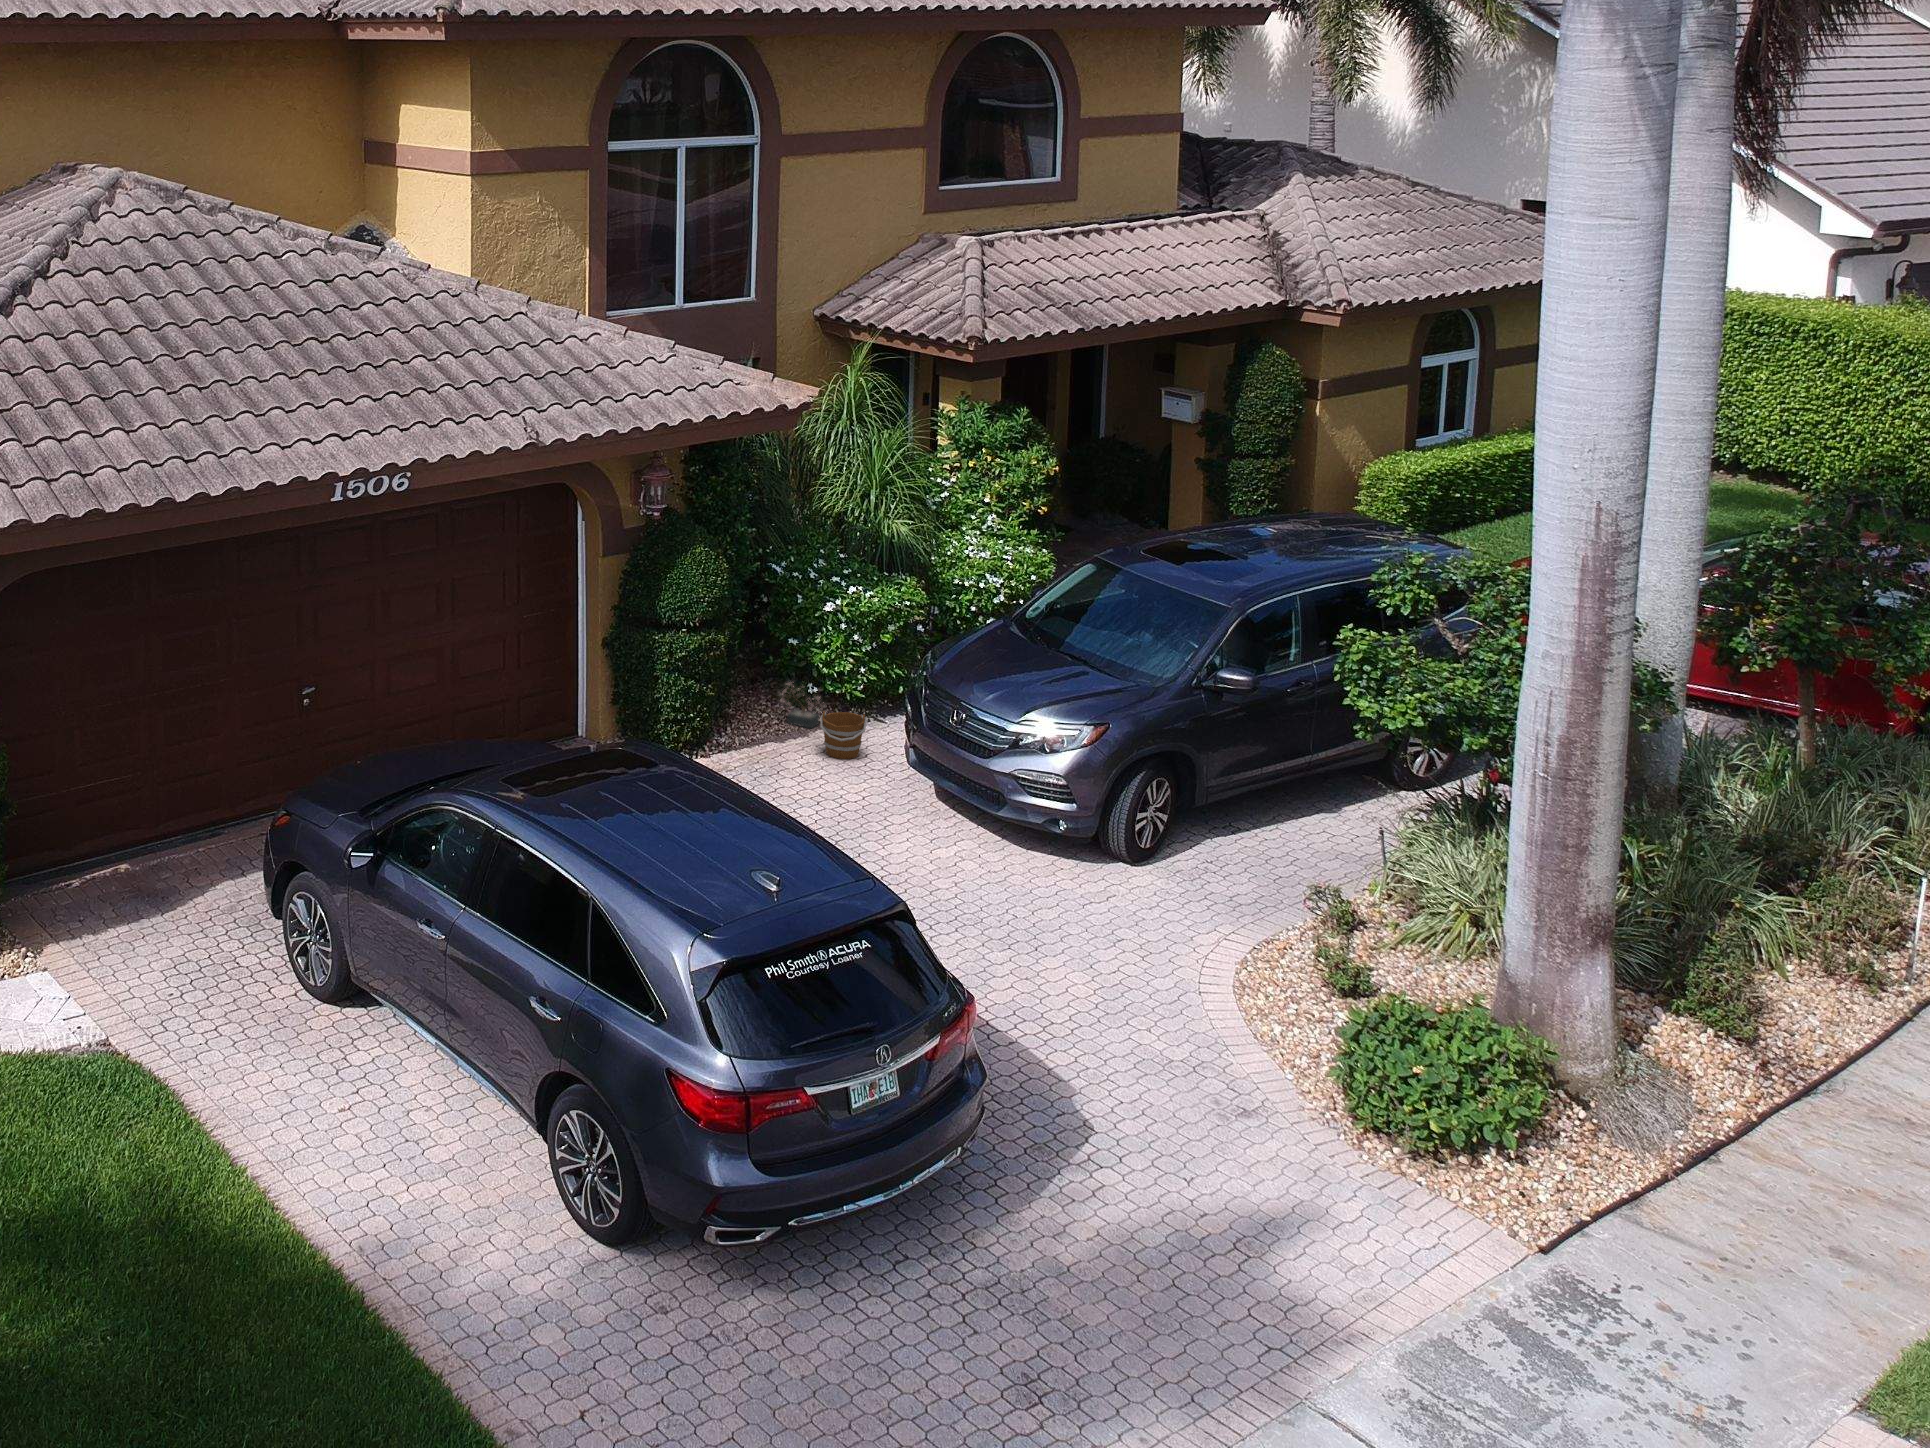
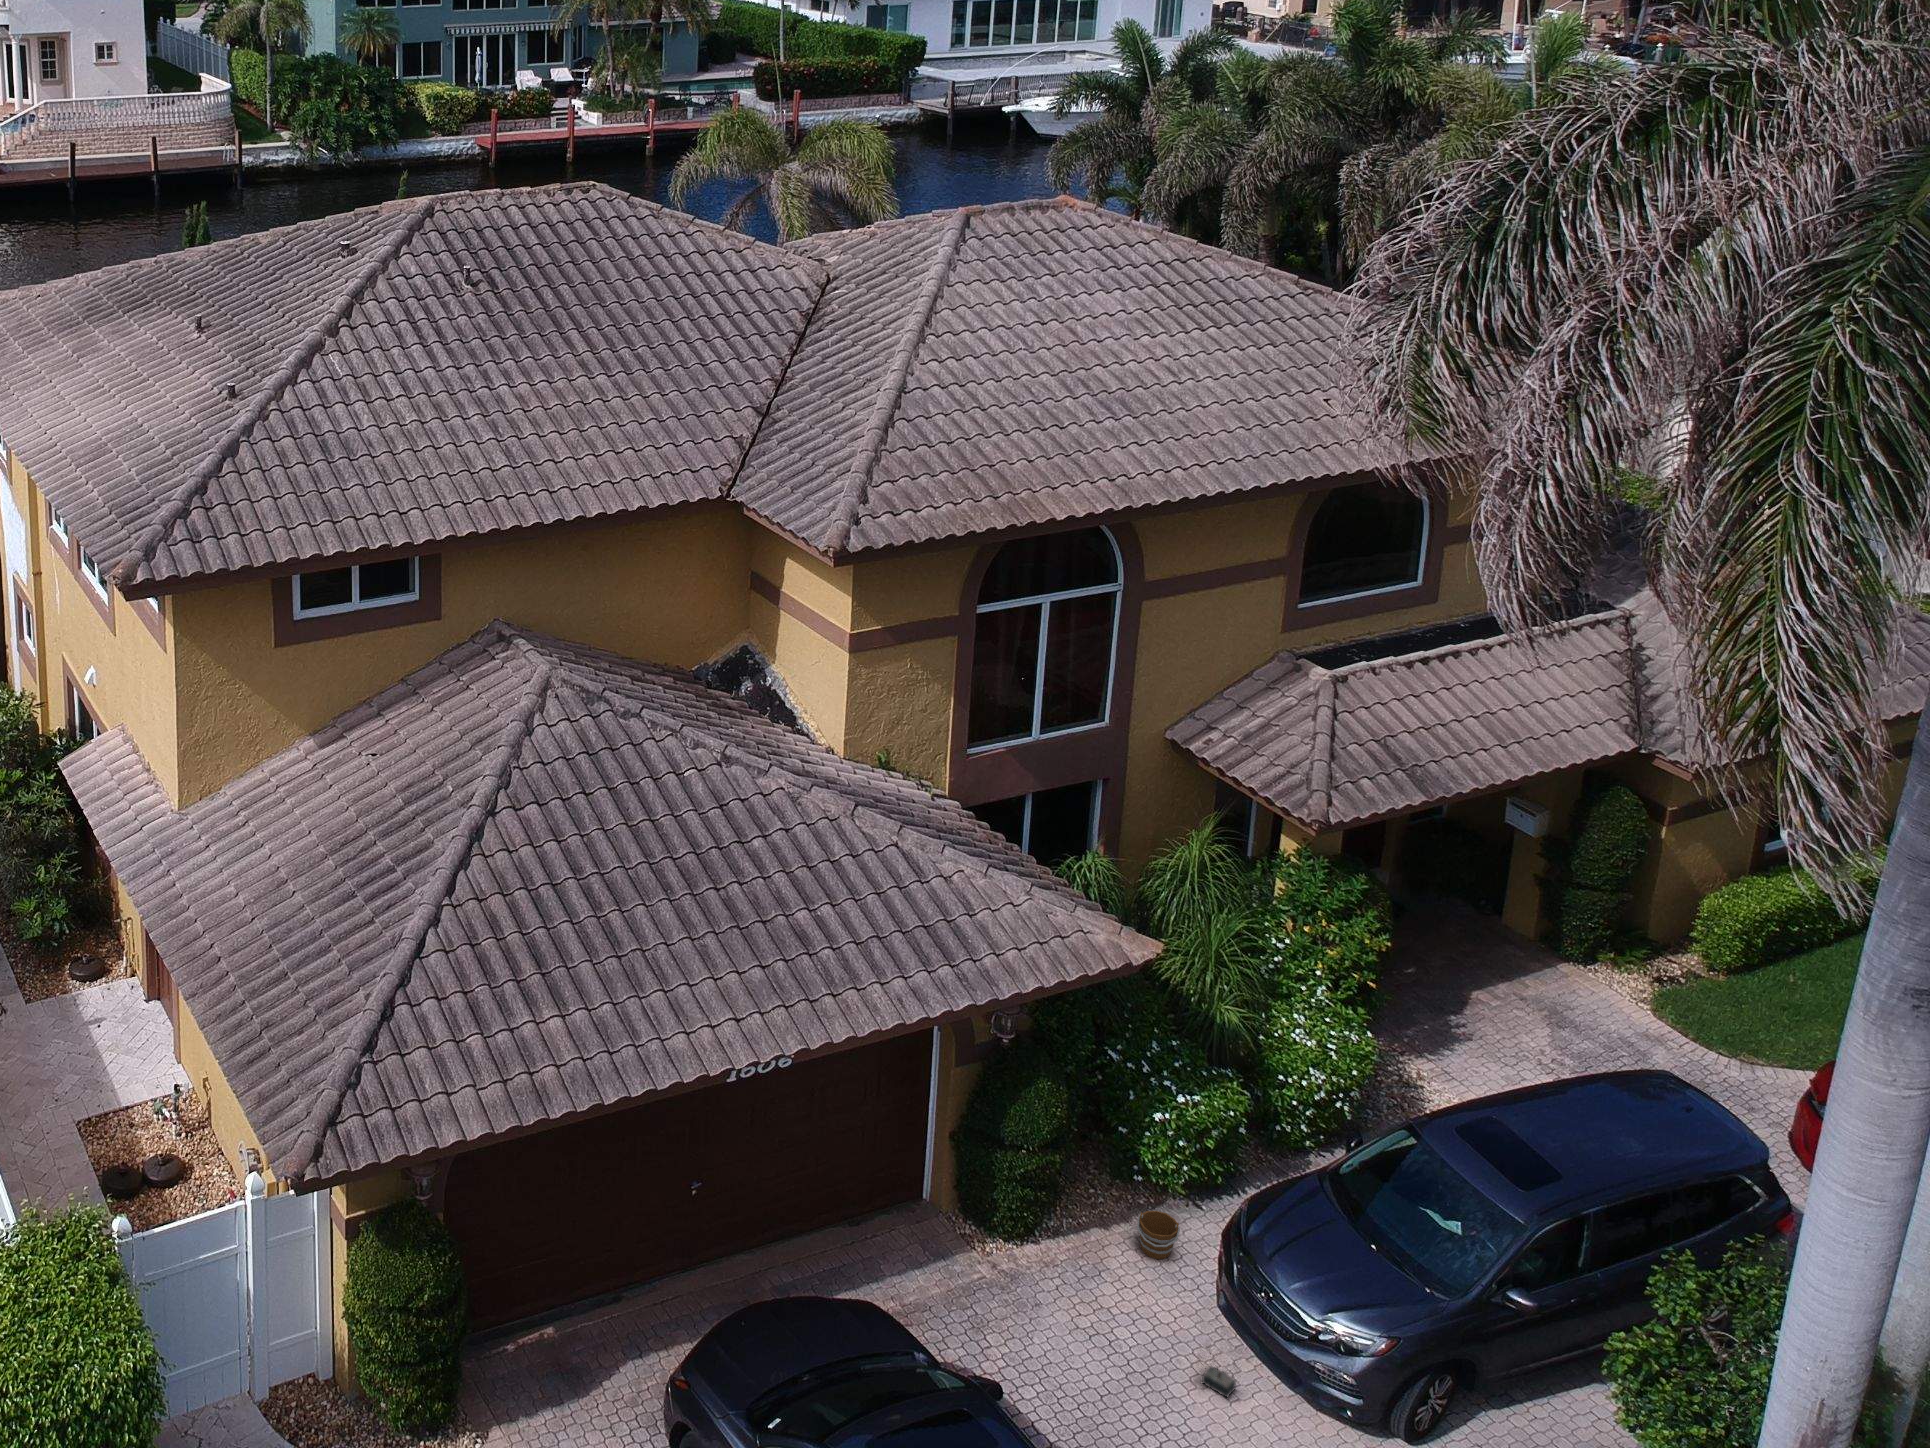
decorative plant: present [781,684,820,728] -> present [1198,1343,1240,1397]

